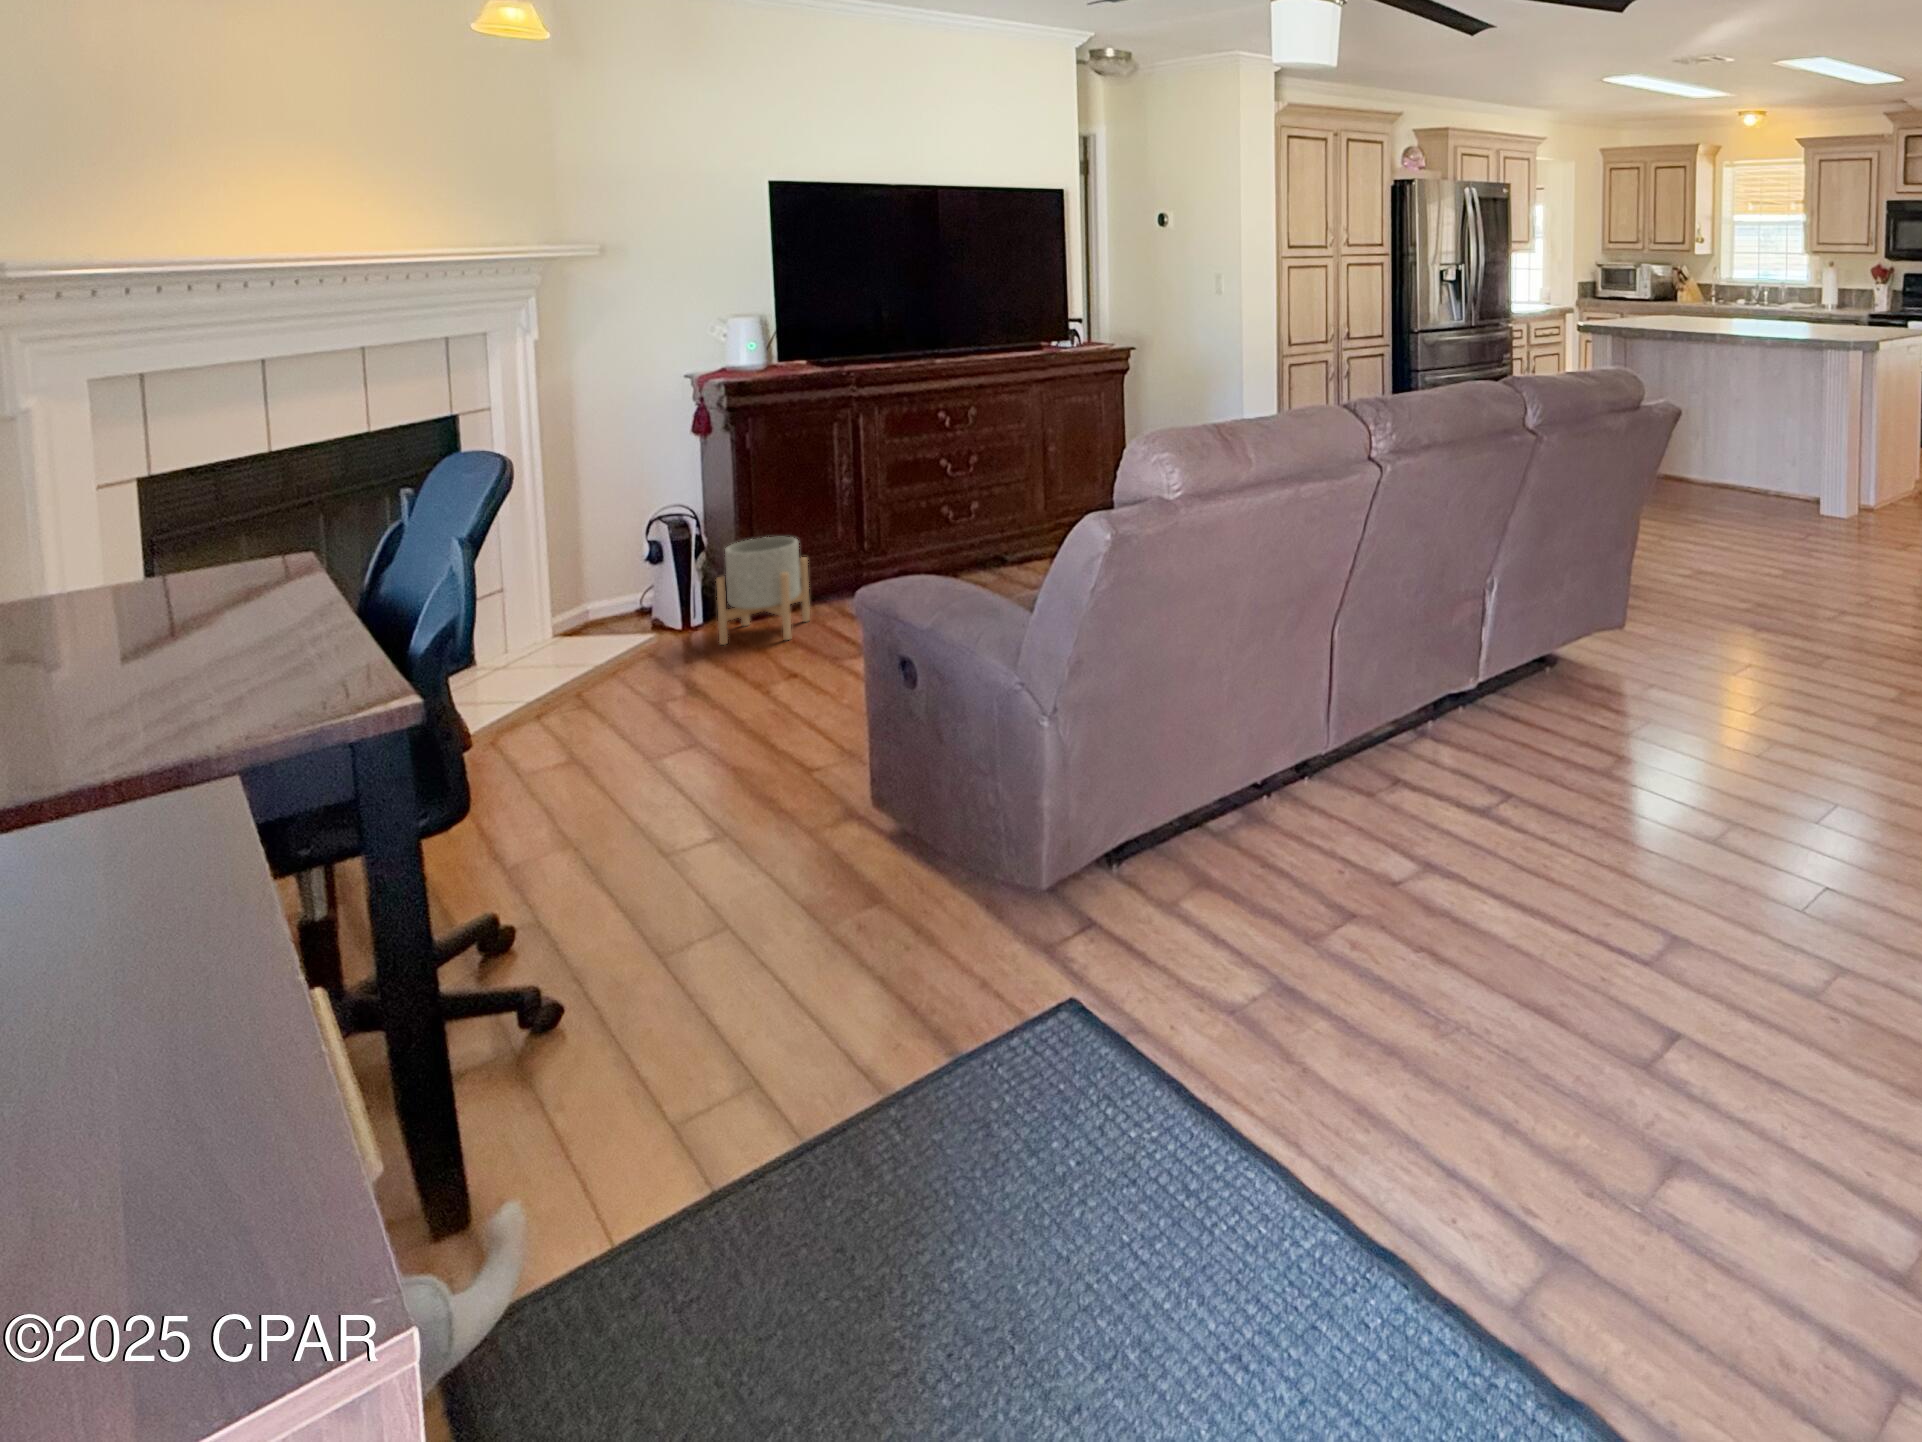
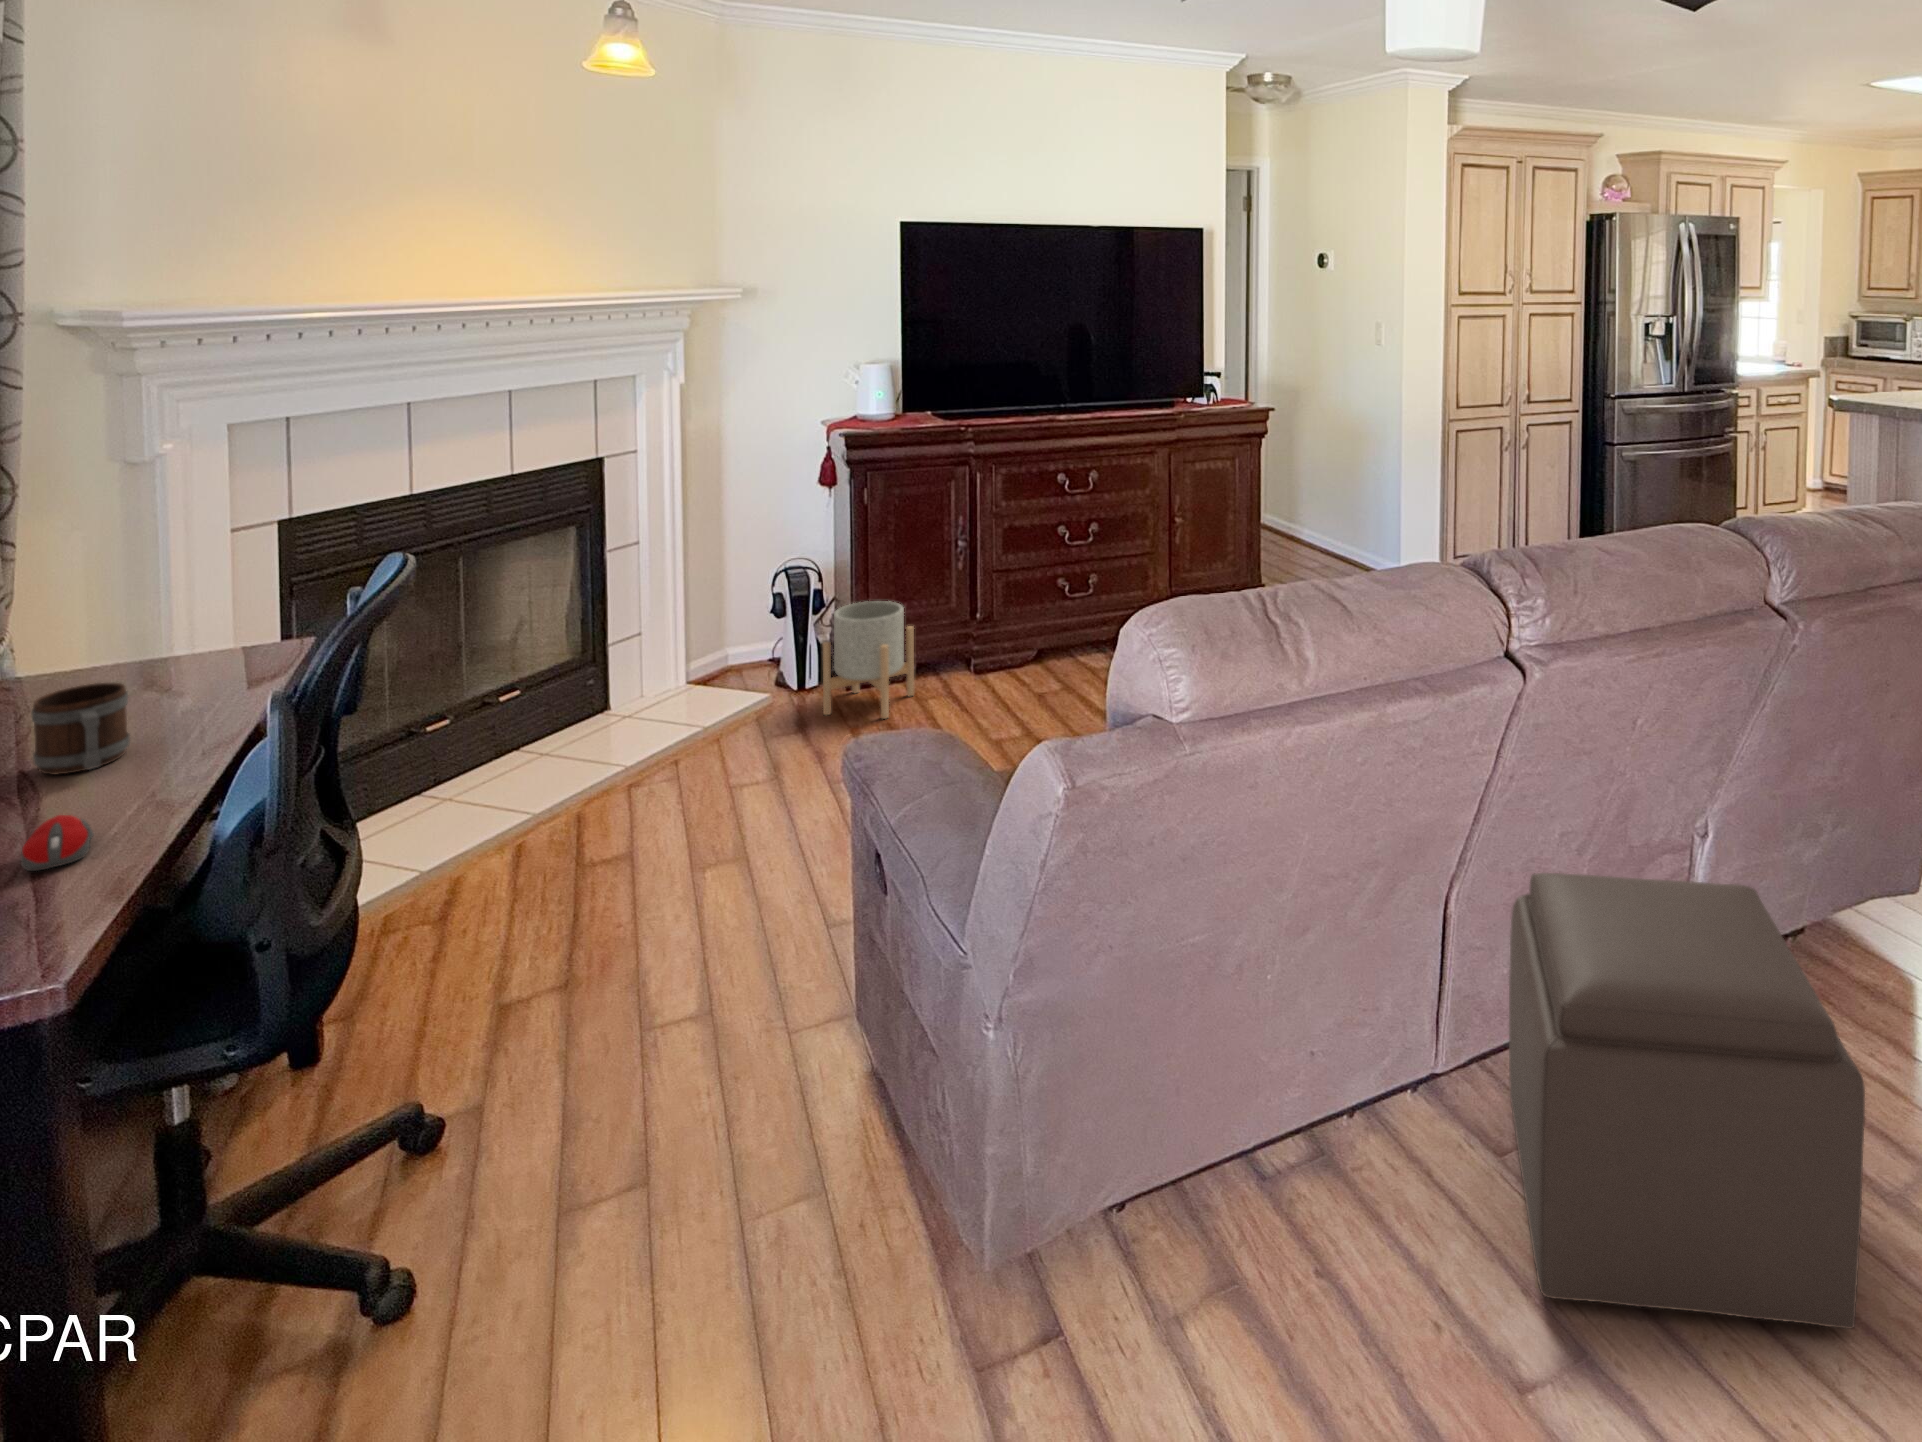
mug: none [151,566,240,640] -> present [32,683,130,775]
ottoman: none [1371,605,1578,847] -> present [1509,873,1865,1329]
computer mouse: none [251,638,319,674] -> present [21,815,93,871]

